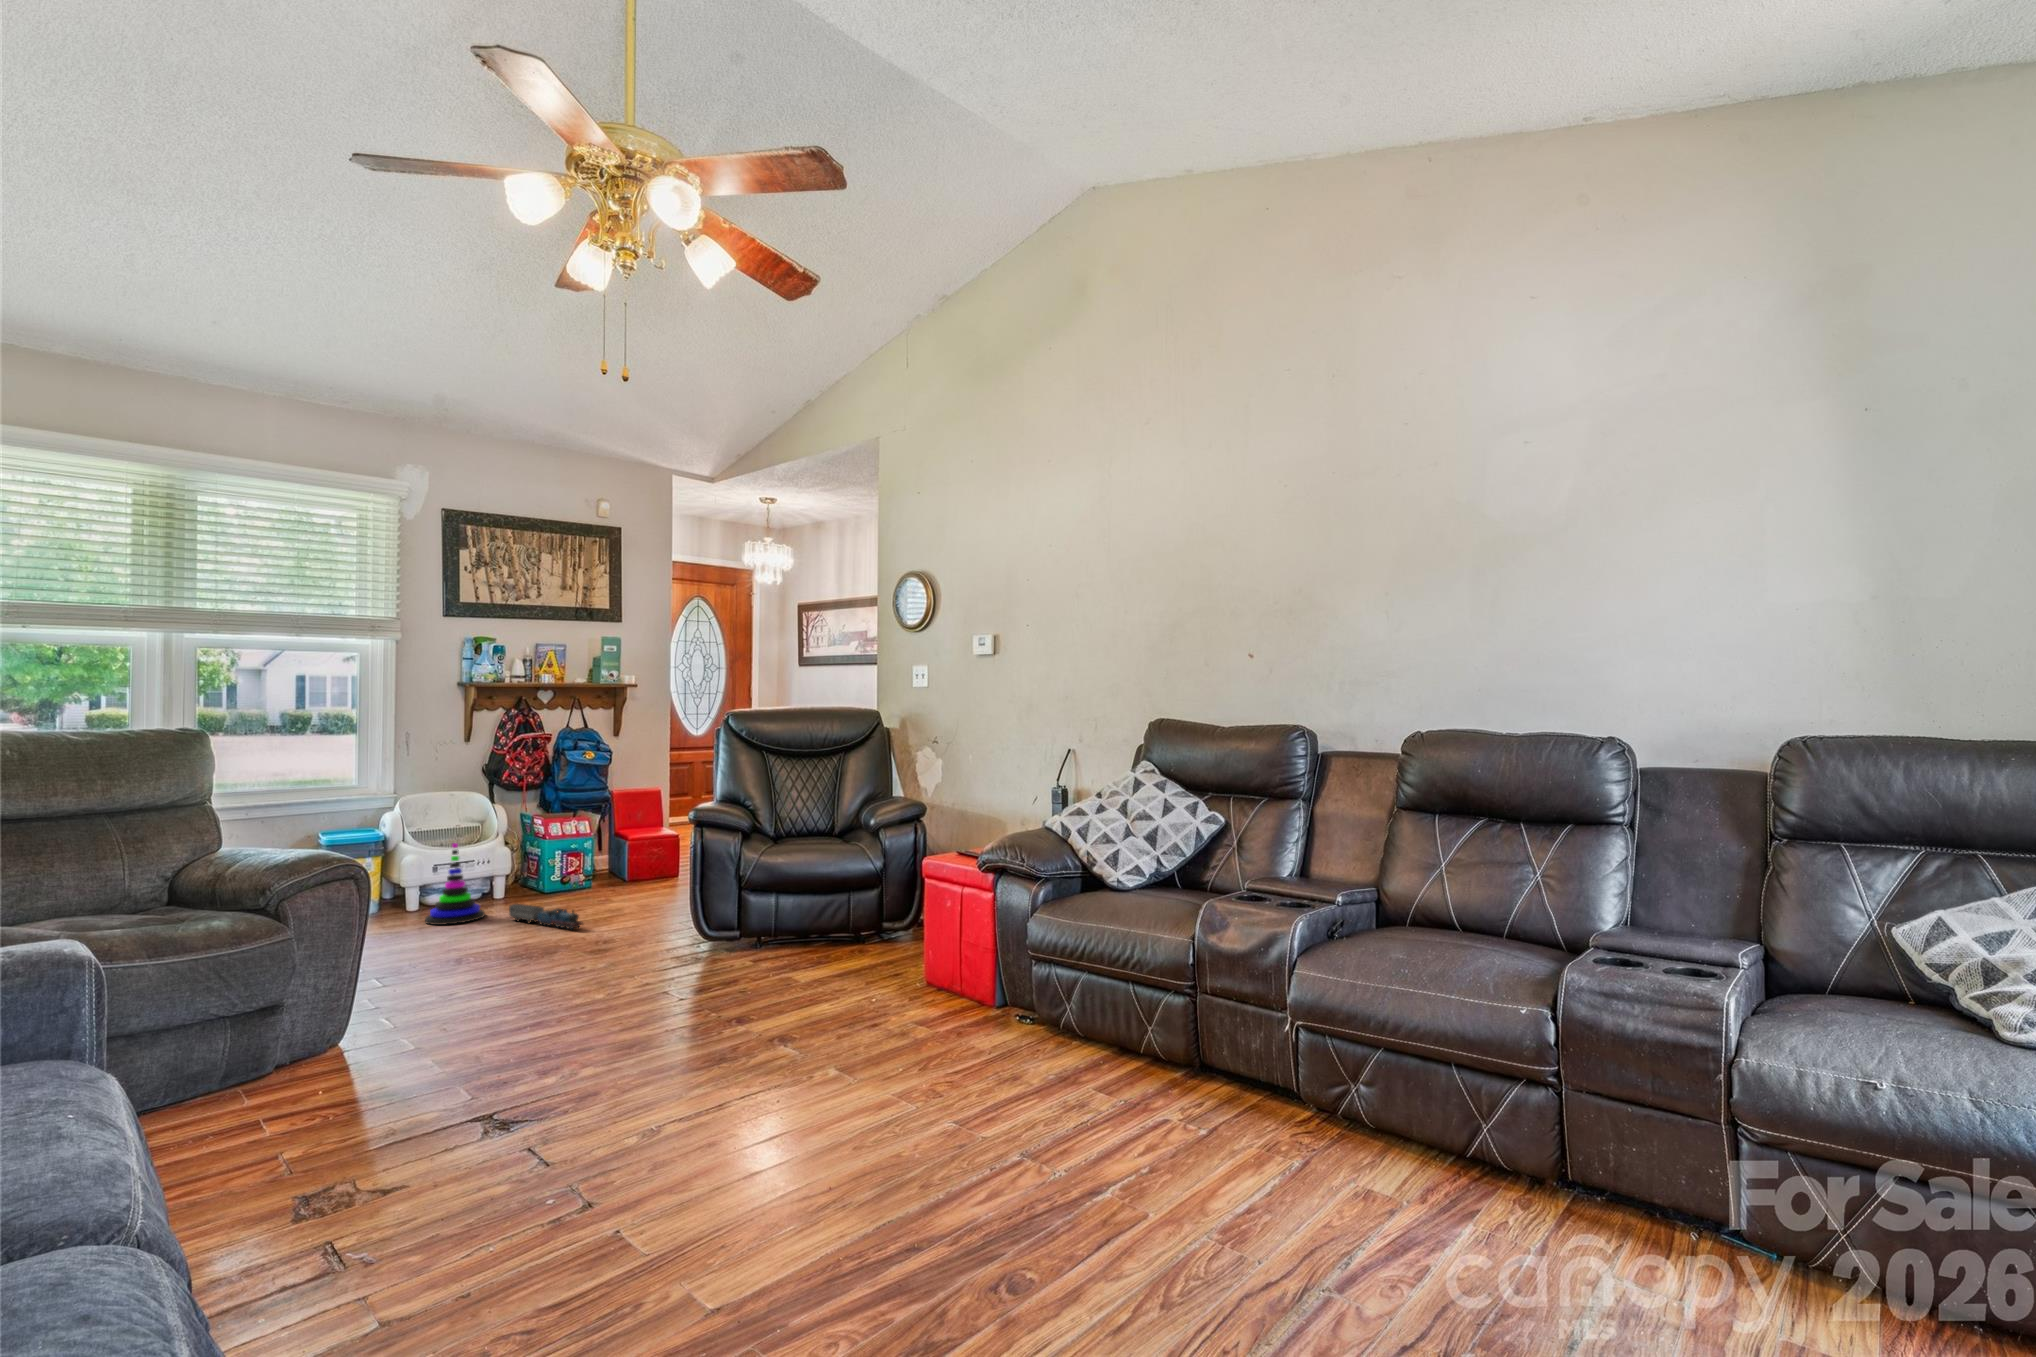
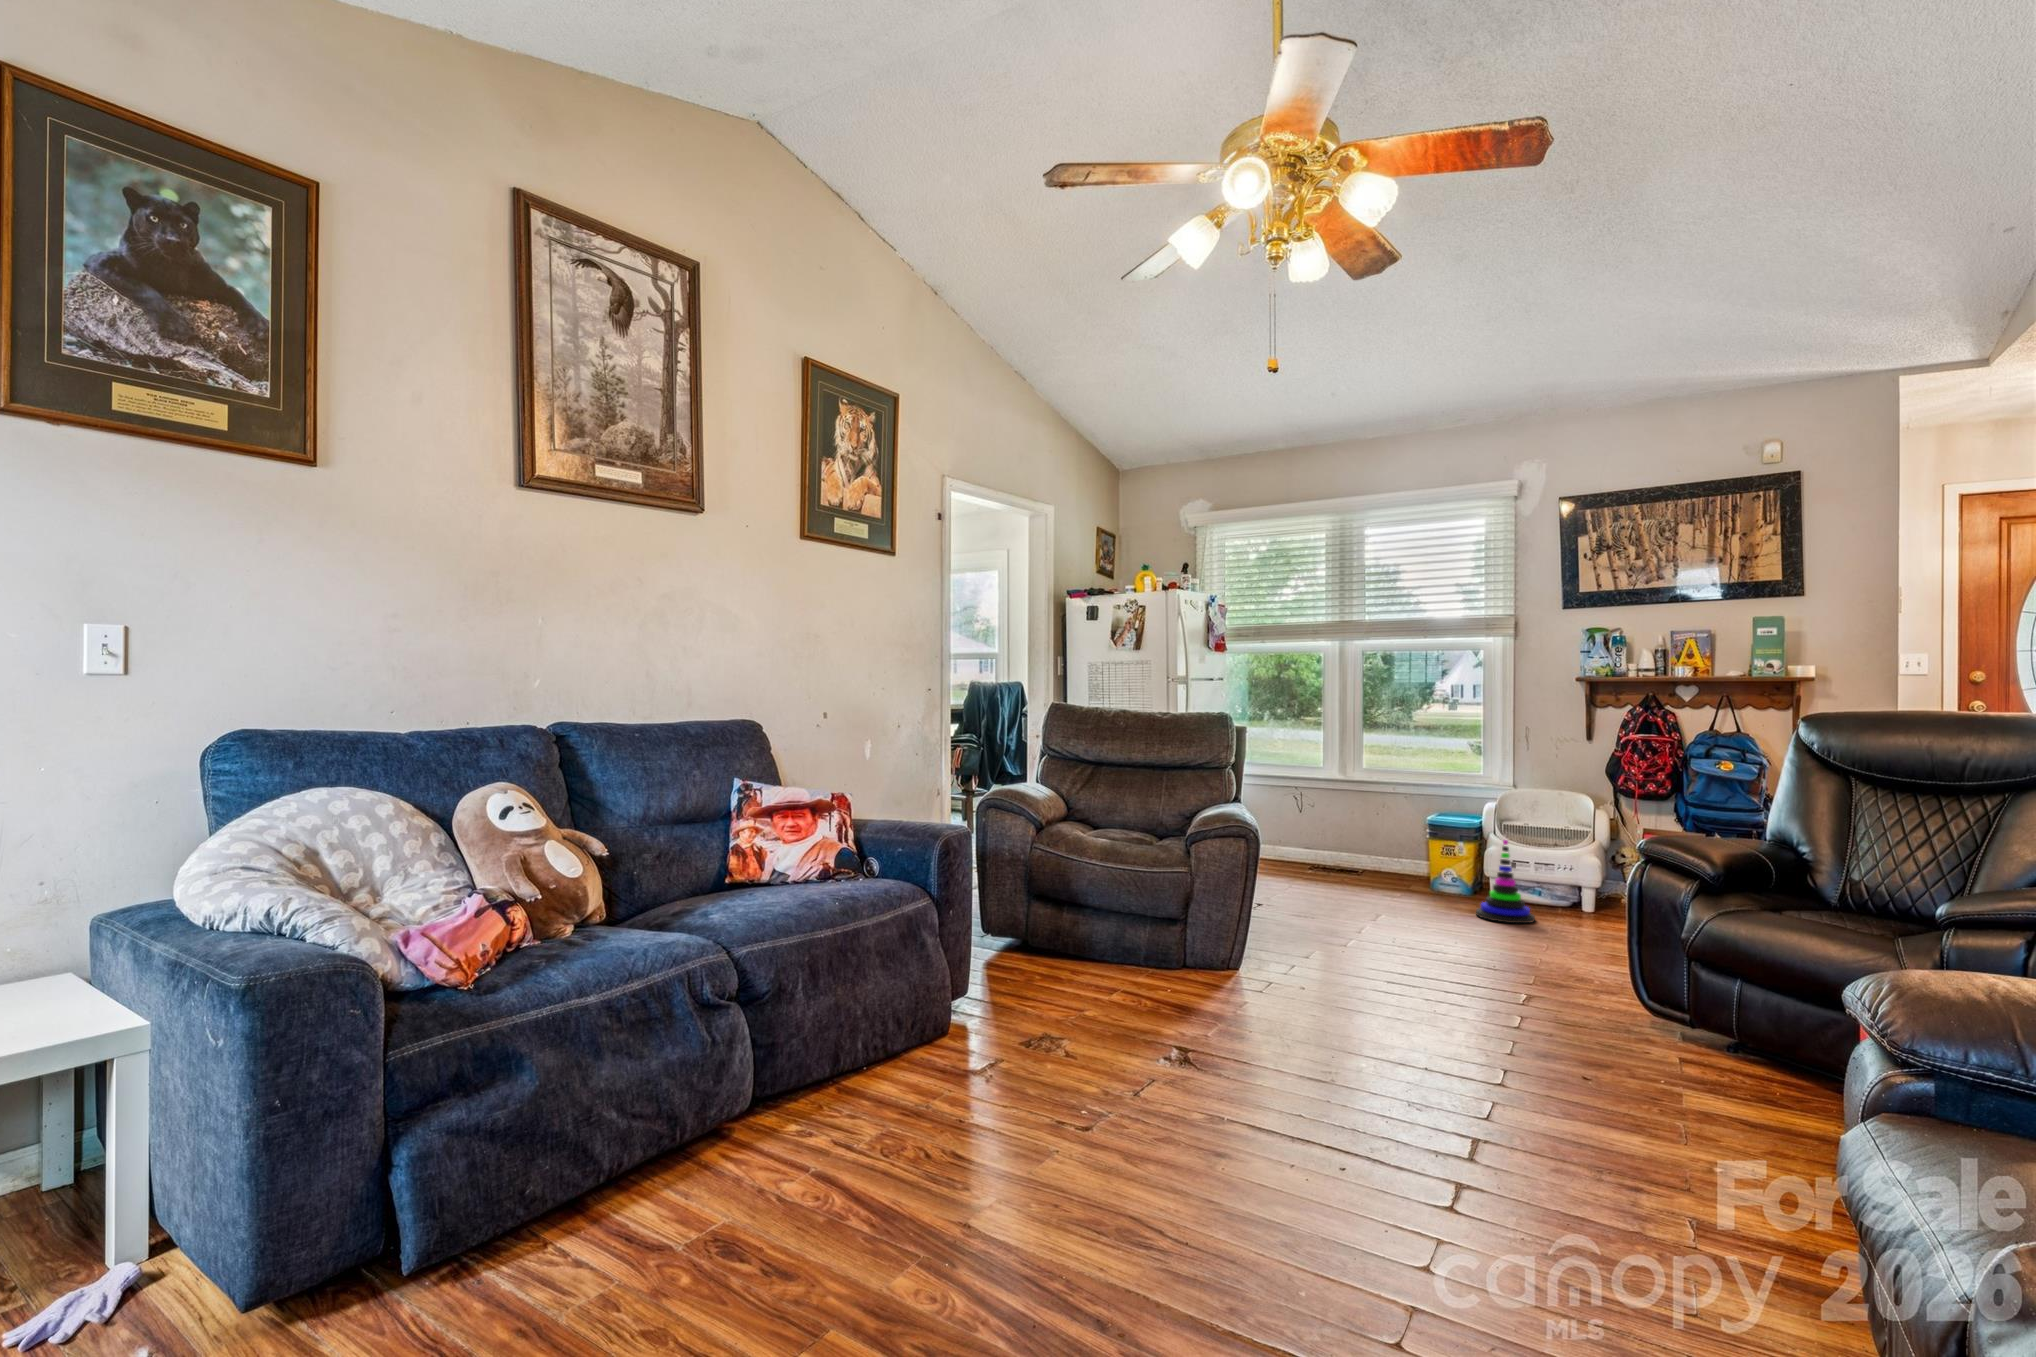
toy train: present [509,904,583,929] -> none [1541,917,1582,960]

